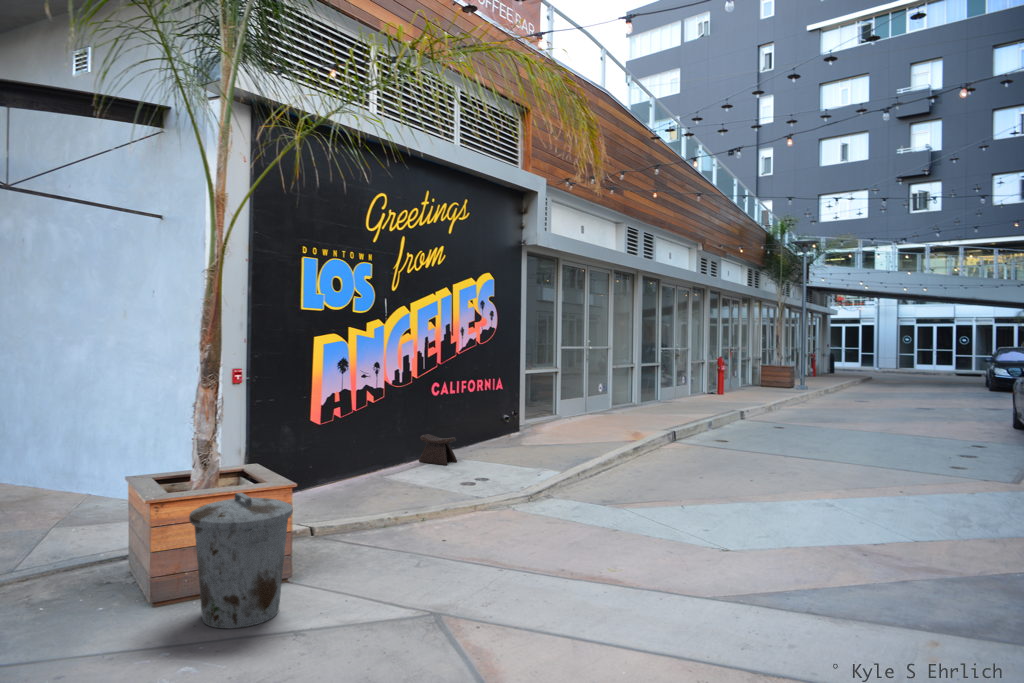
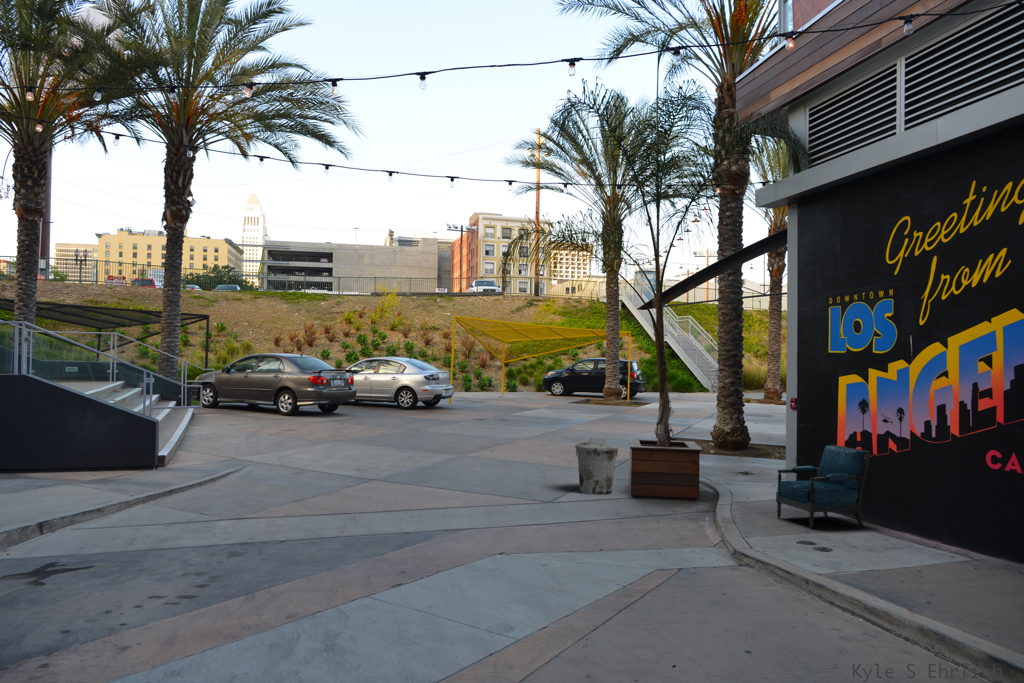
chair: none [316,408,409,498] -> present [776,445,870,529]
stool: present [419,434,457,465] -> none [914,514,971,555]

